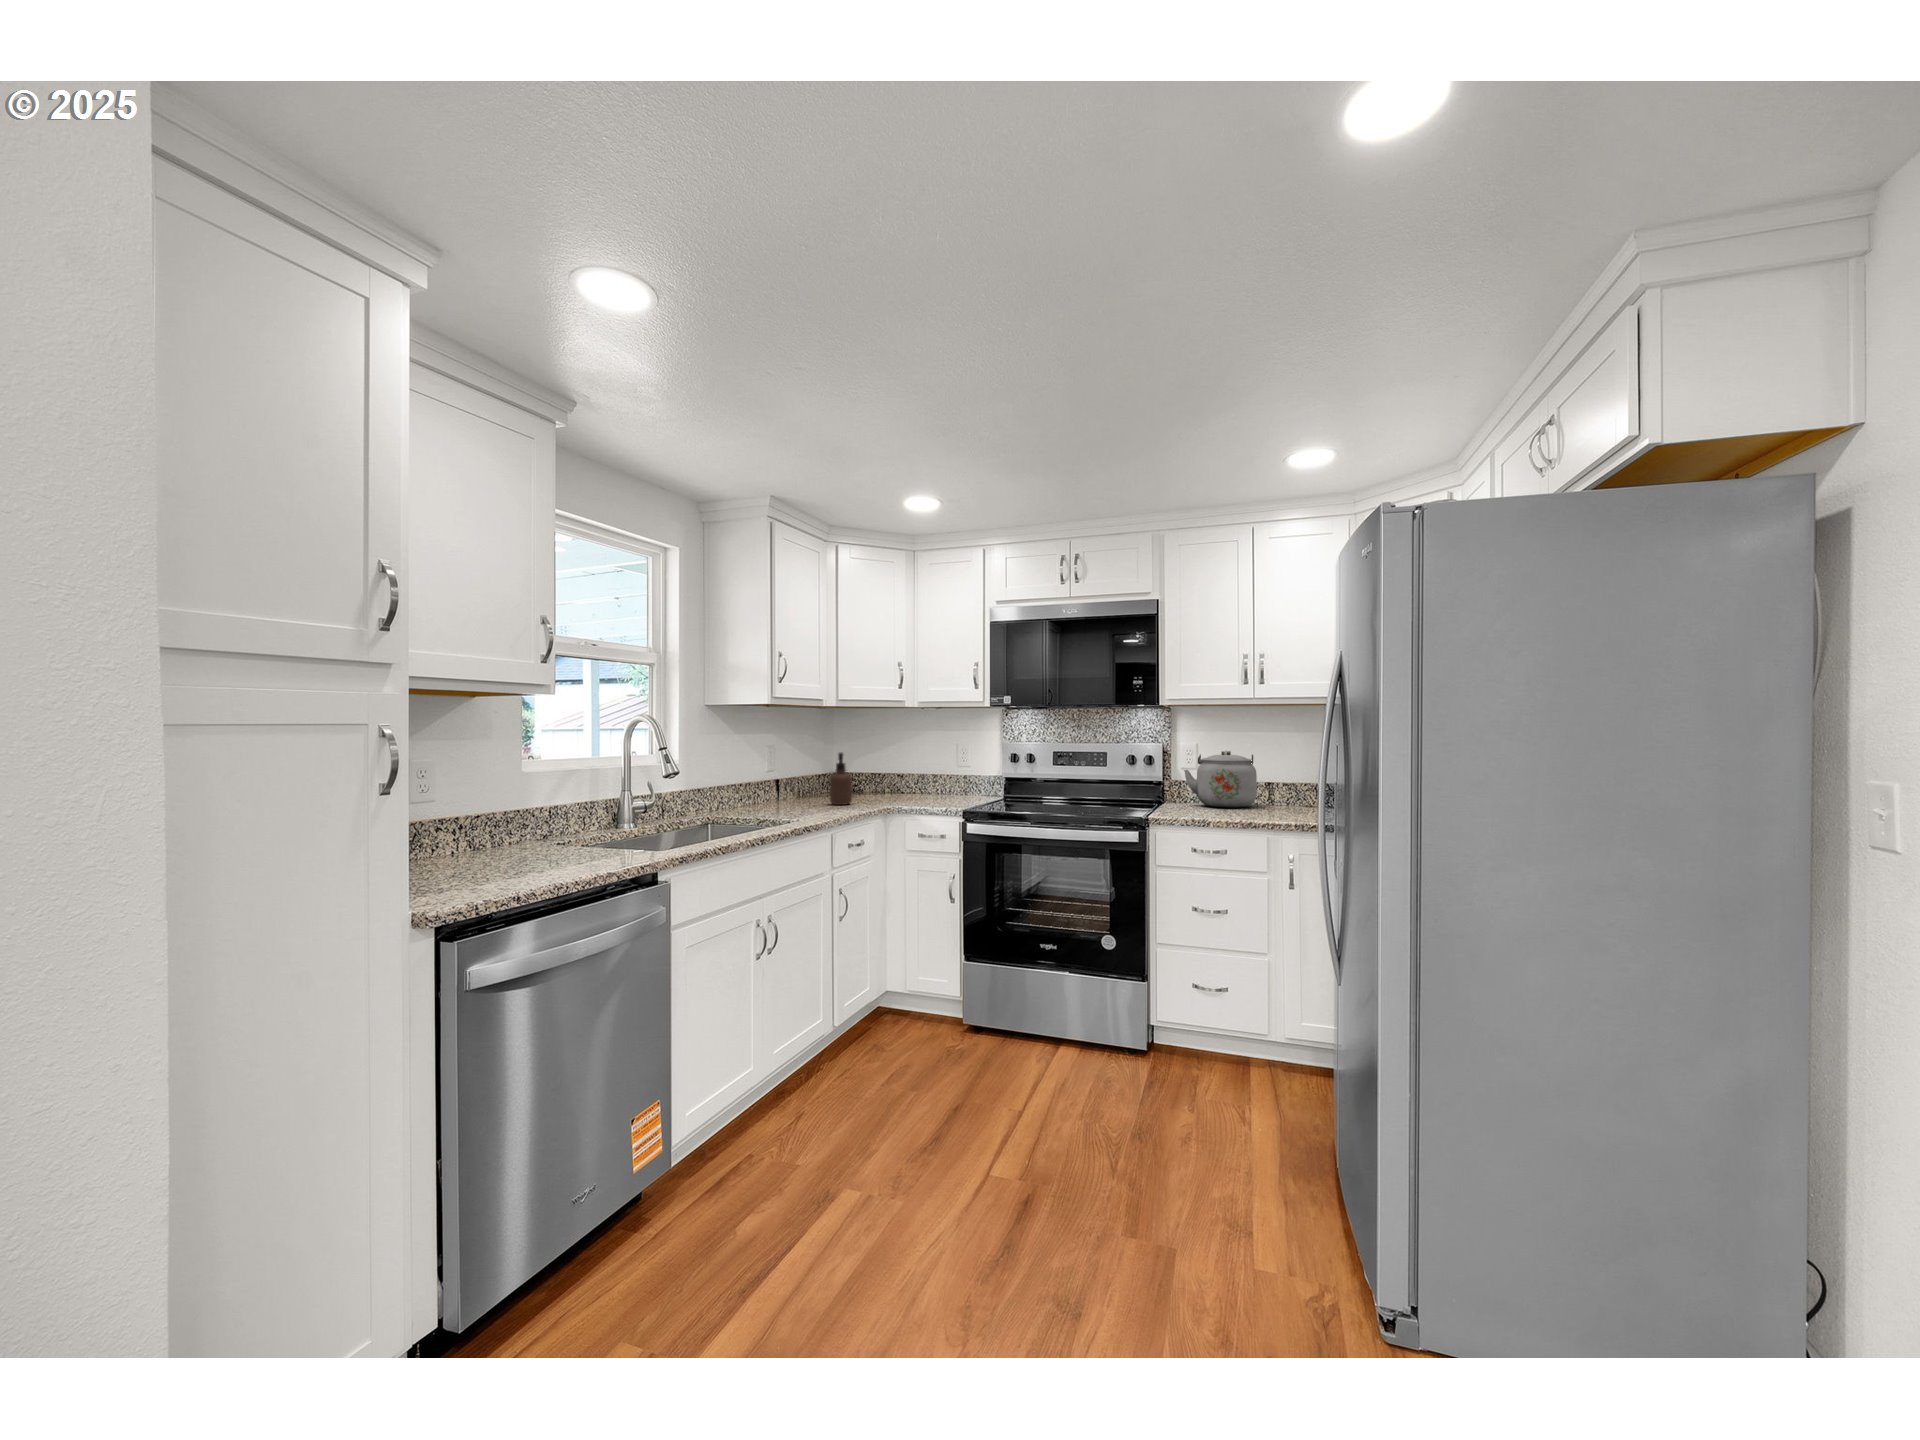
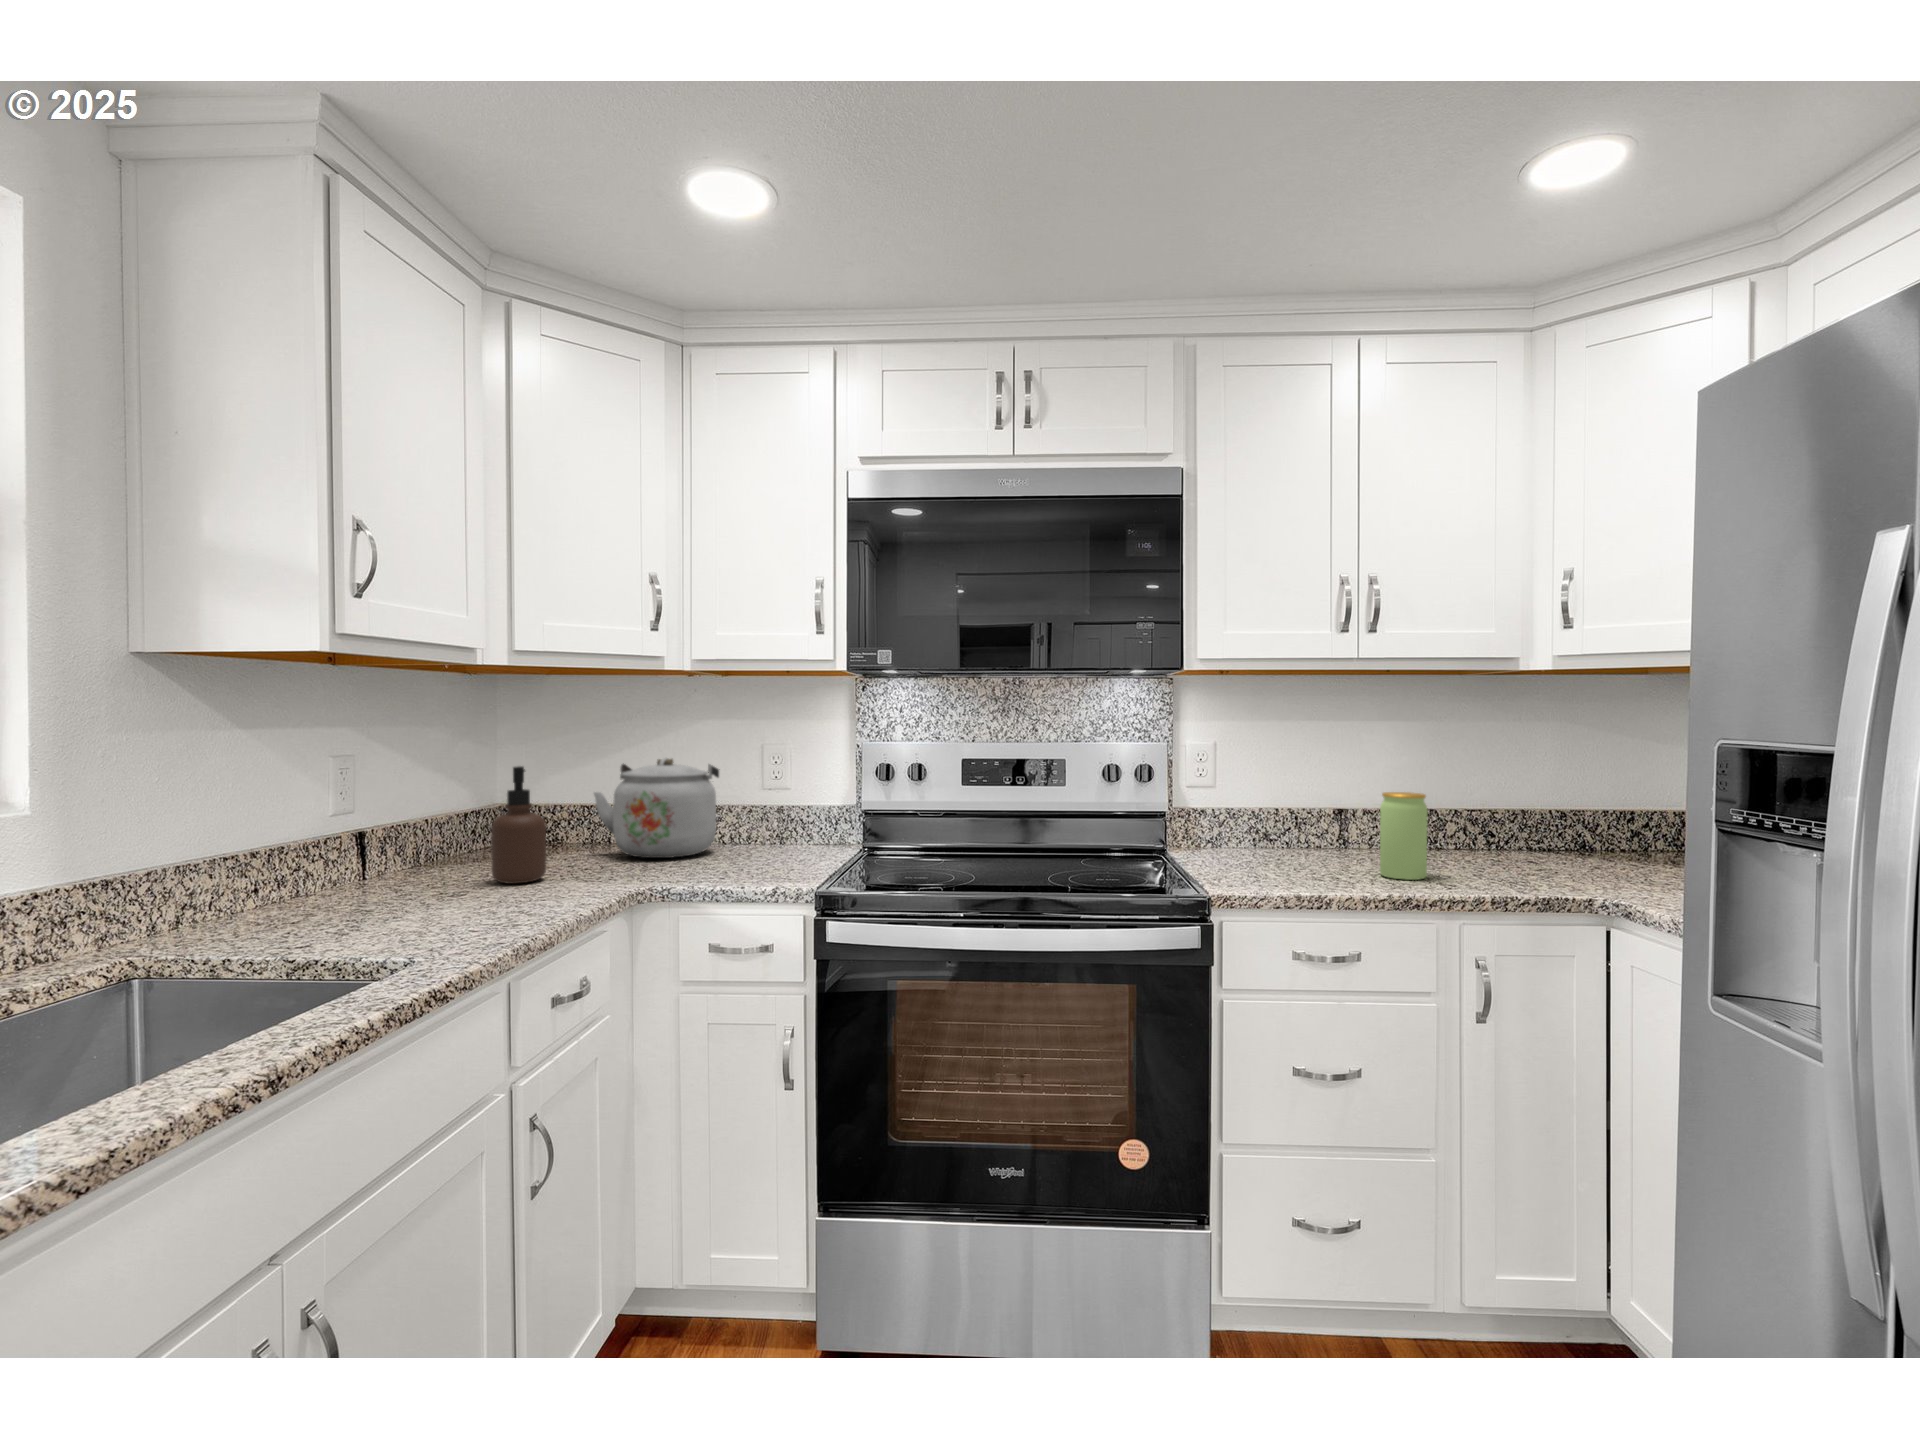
kettle: present [1184,751,1257,808] -> present [594,758,719,858]
jar: none [1258,769,1283,816] -> present [1380,792,1428,880]

